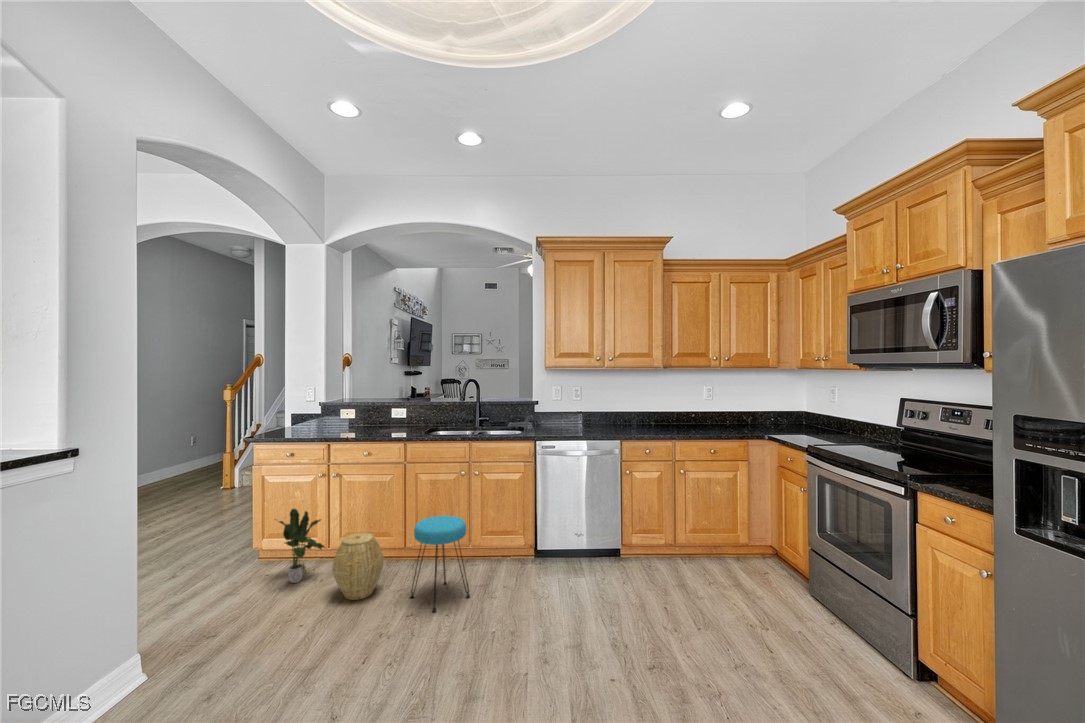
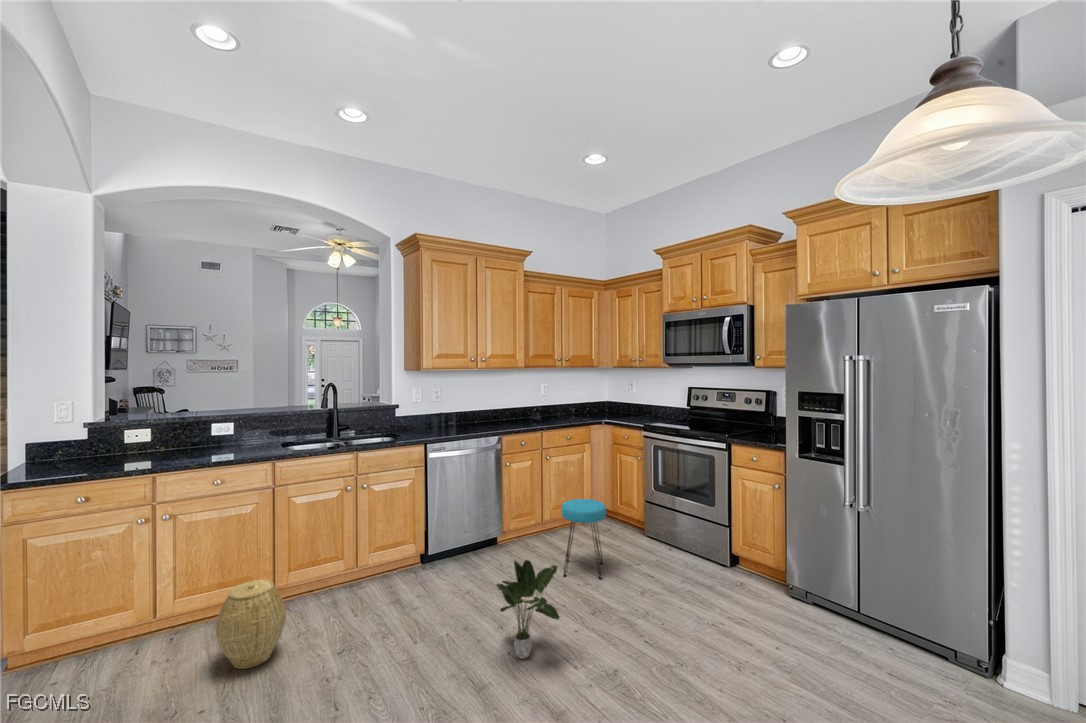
potted plant: present [279,509,325,583] -> present [496,560,560,659]
stool: present [411,516,470,611] -> present [561,499,606,578]

